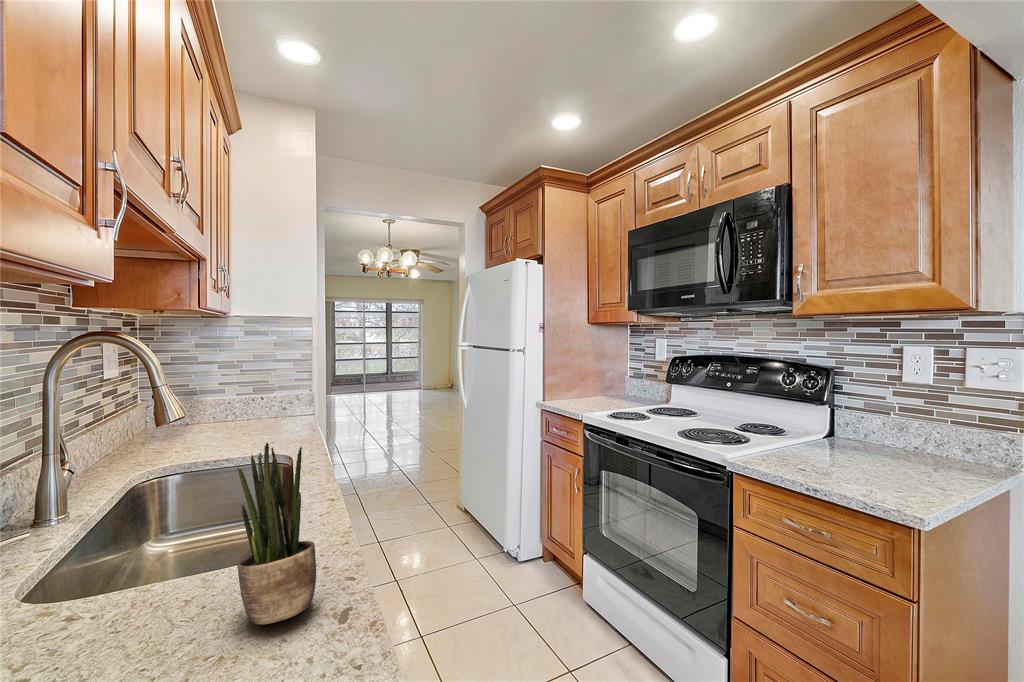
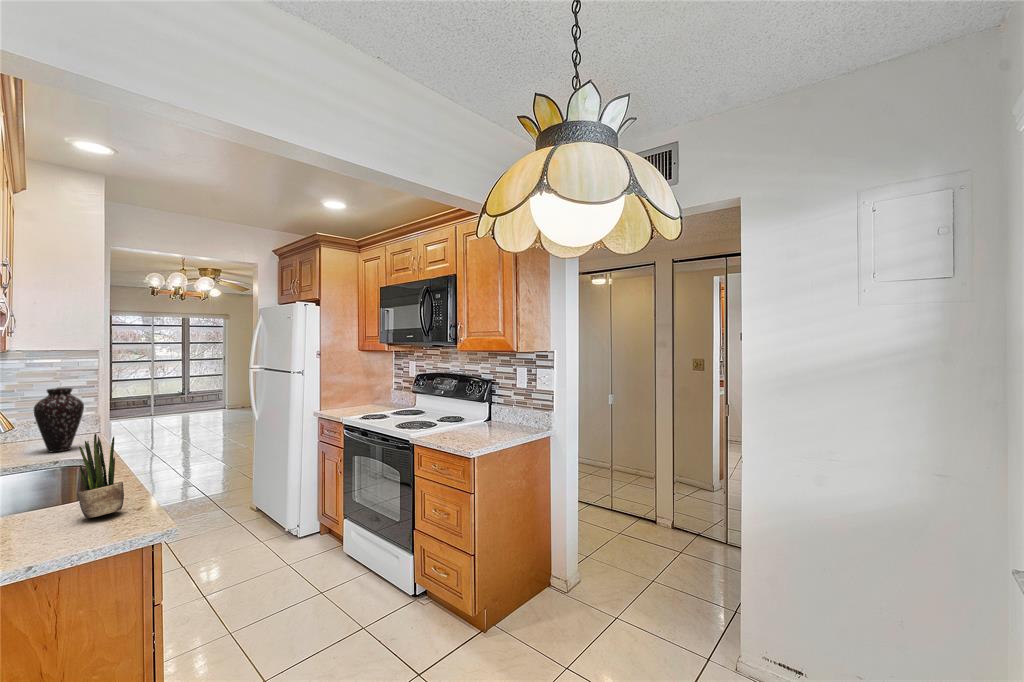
vase: none [244,359,293,438] -> present [34,388,84,452]

